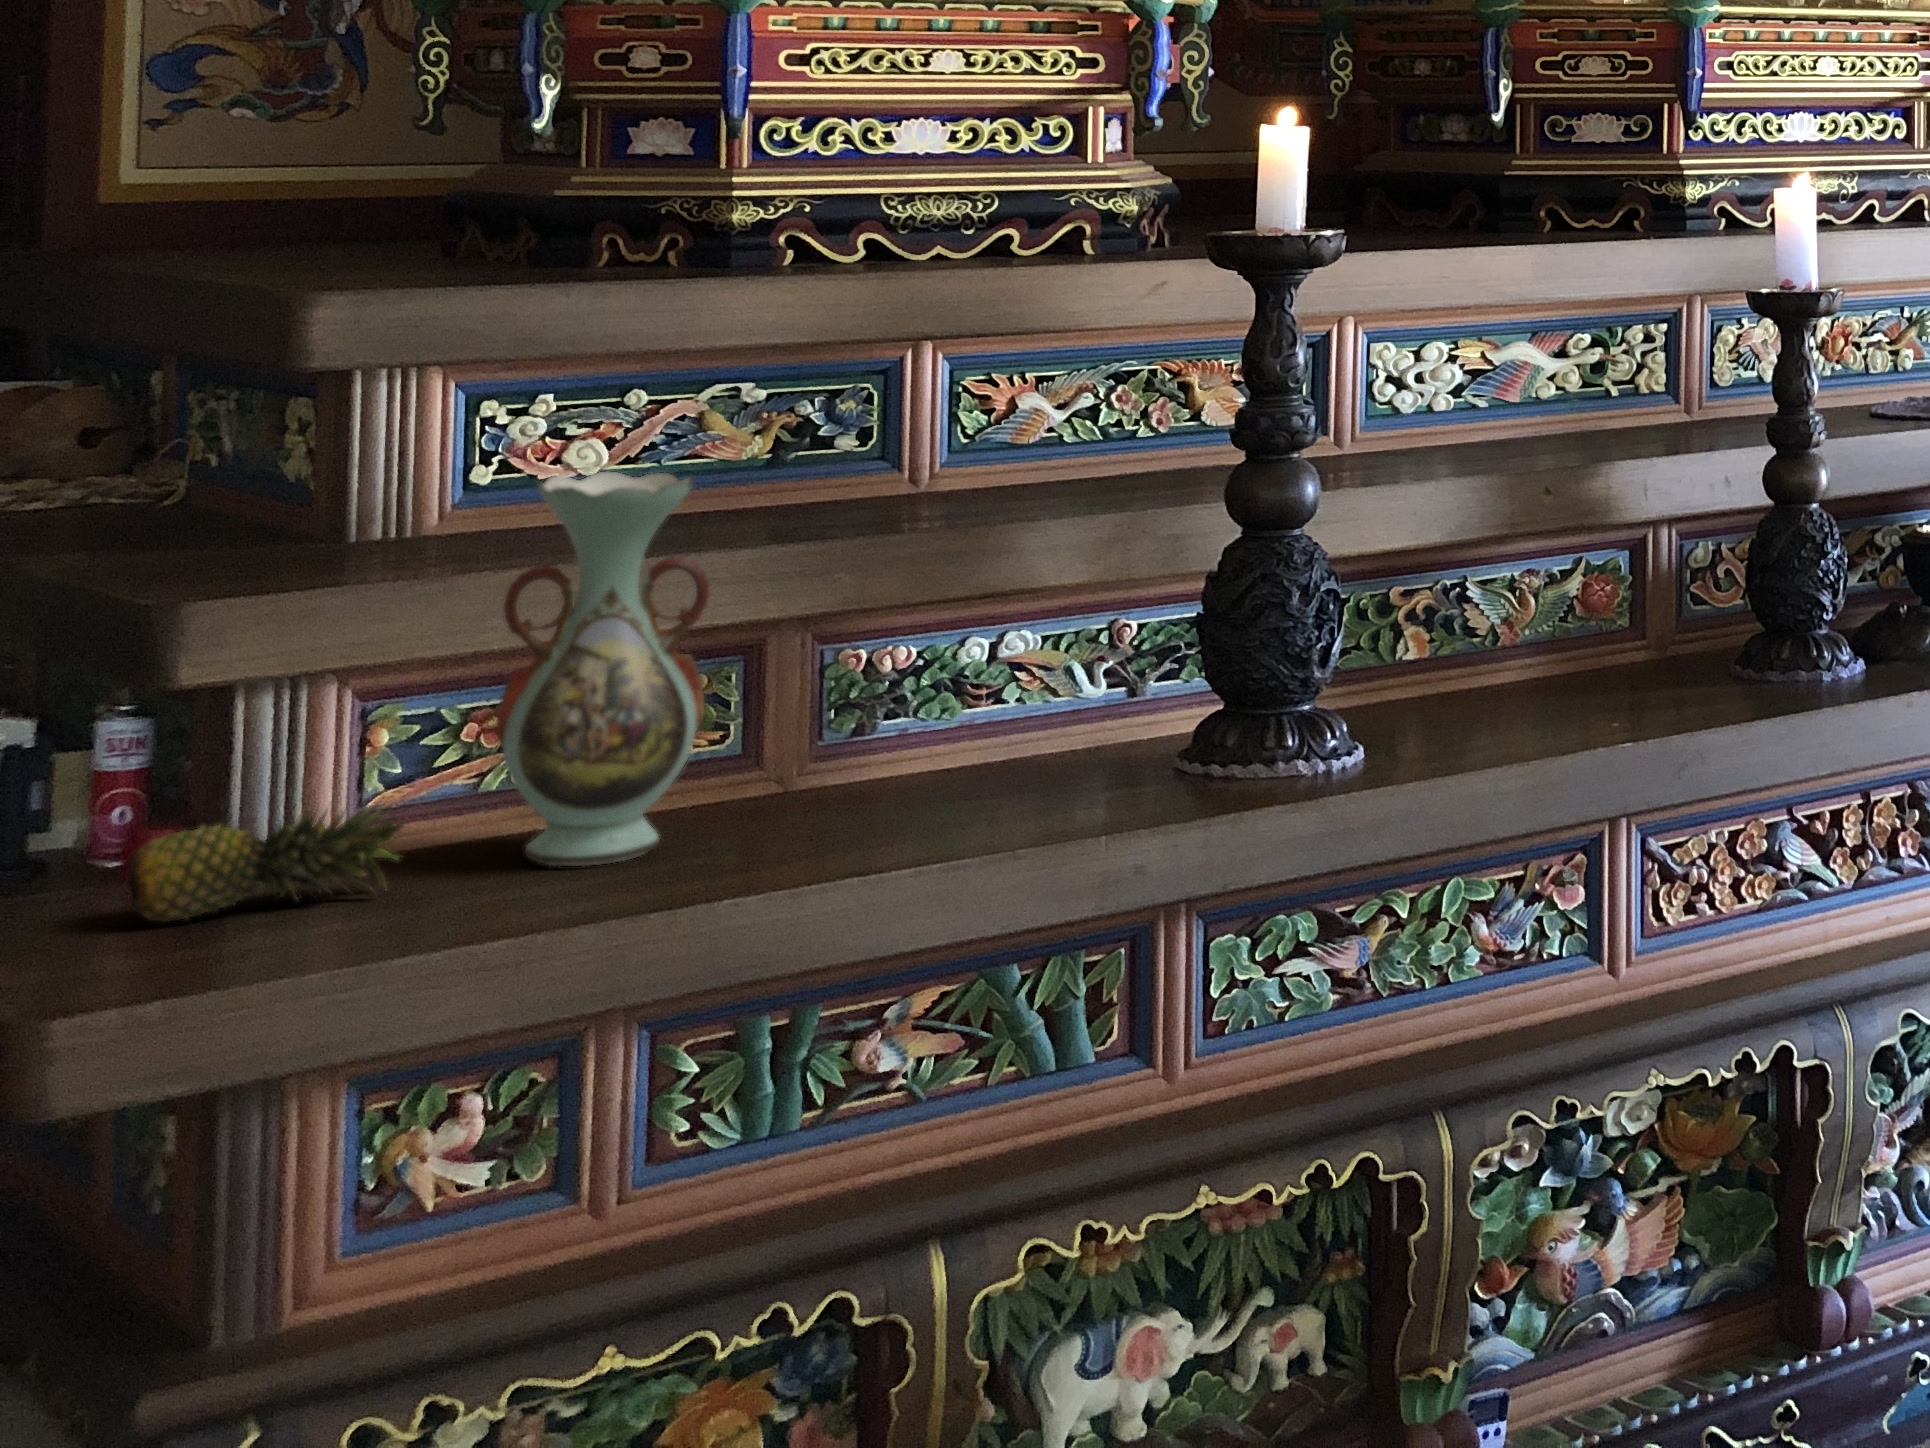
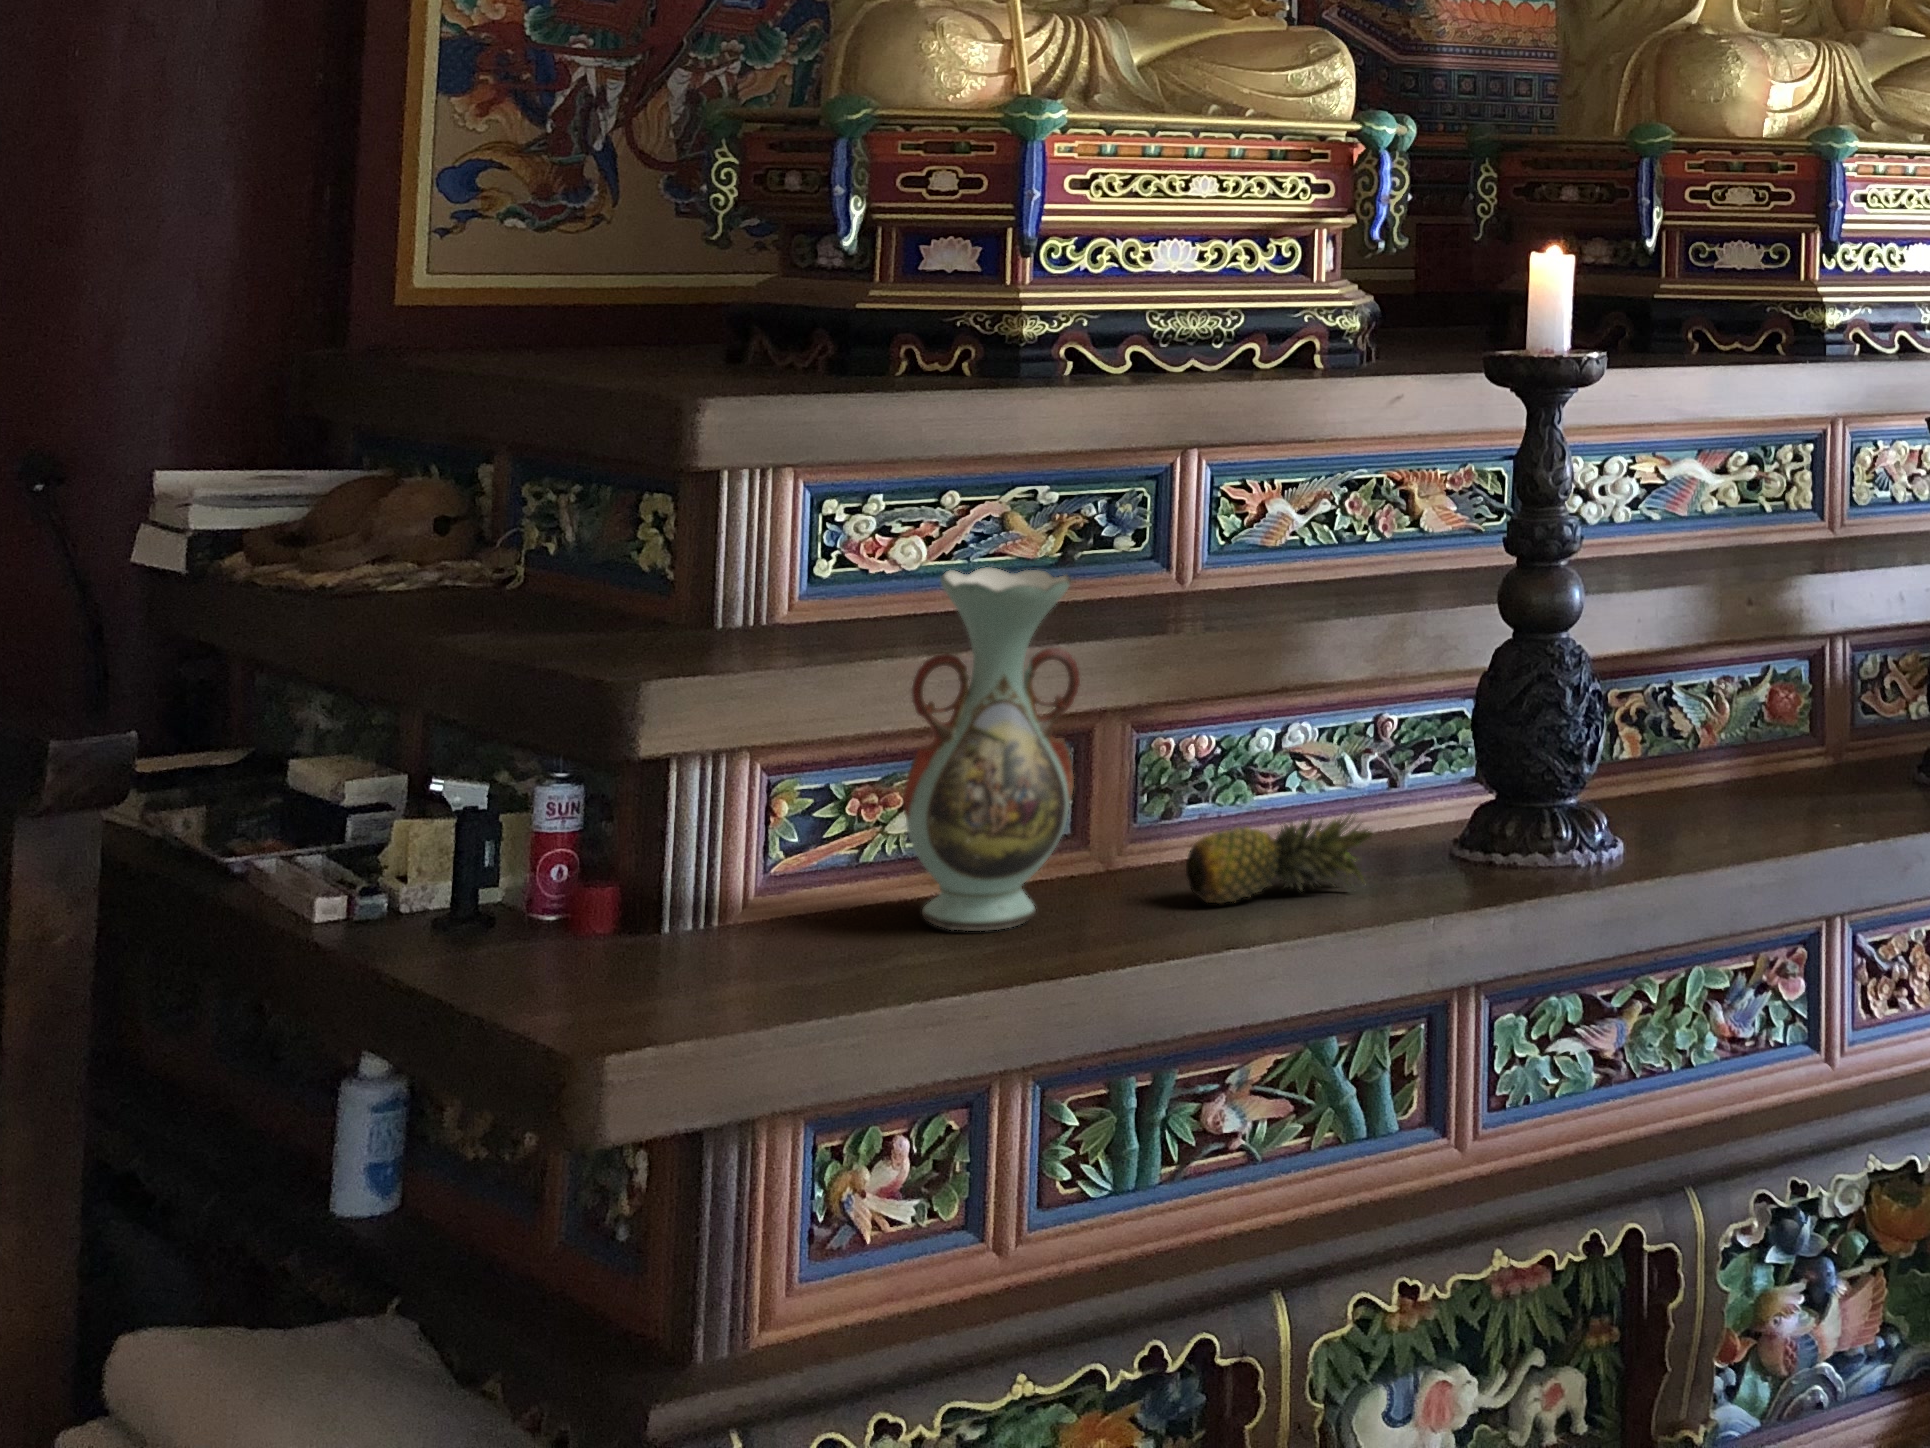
fruit: present [130,798,404,921] -> present [1186,814,1372,904]

